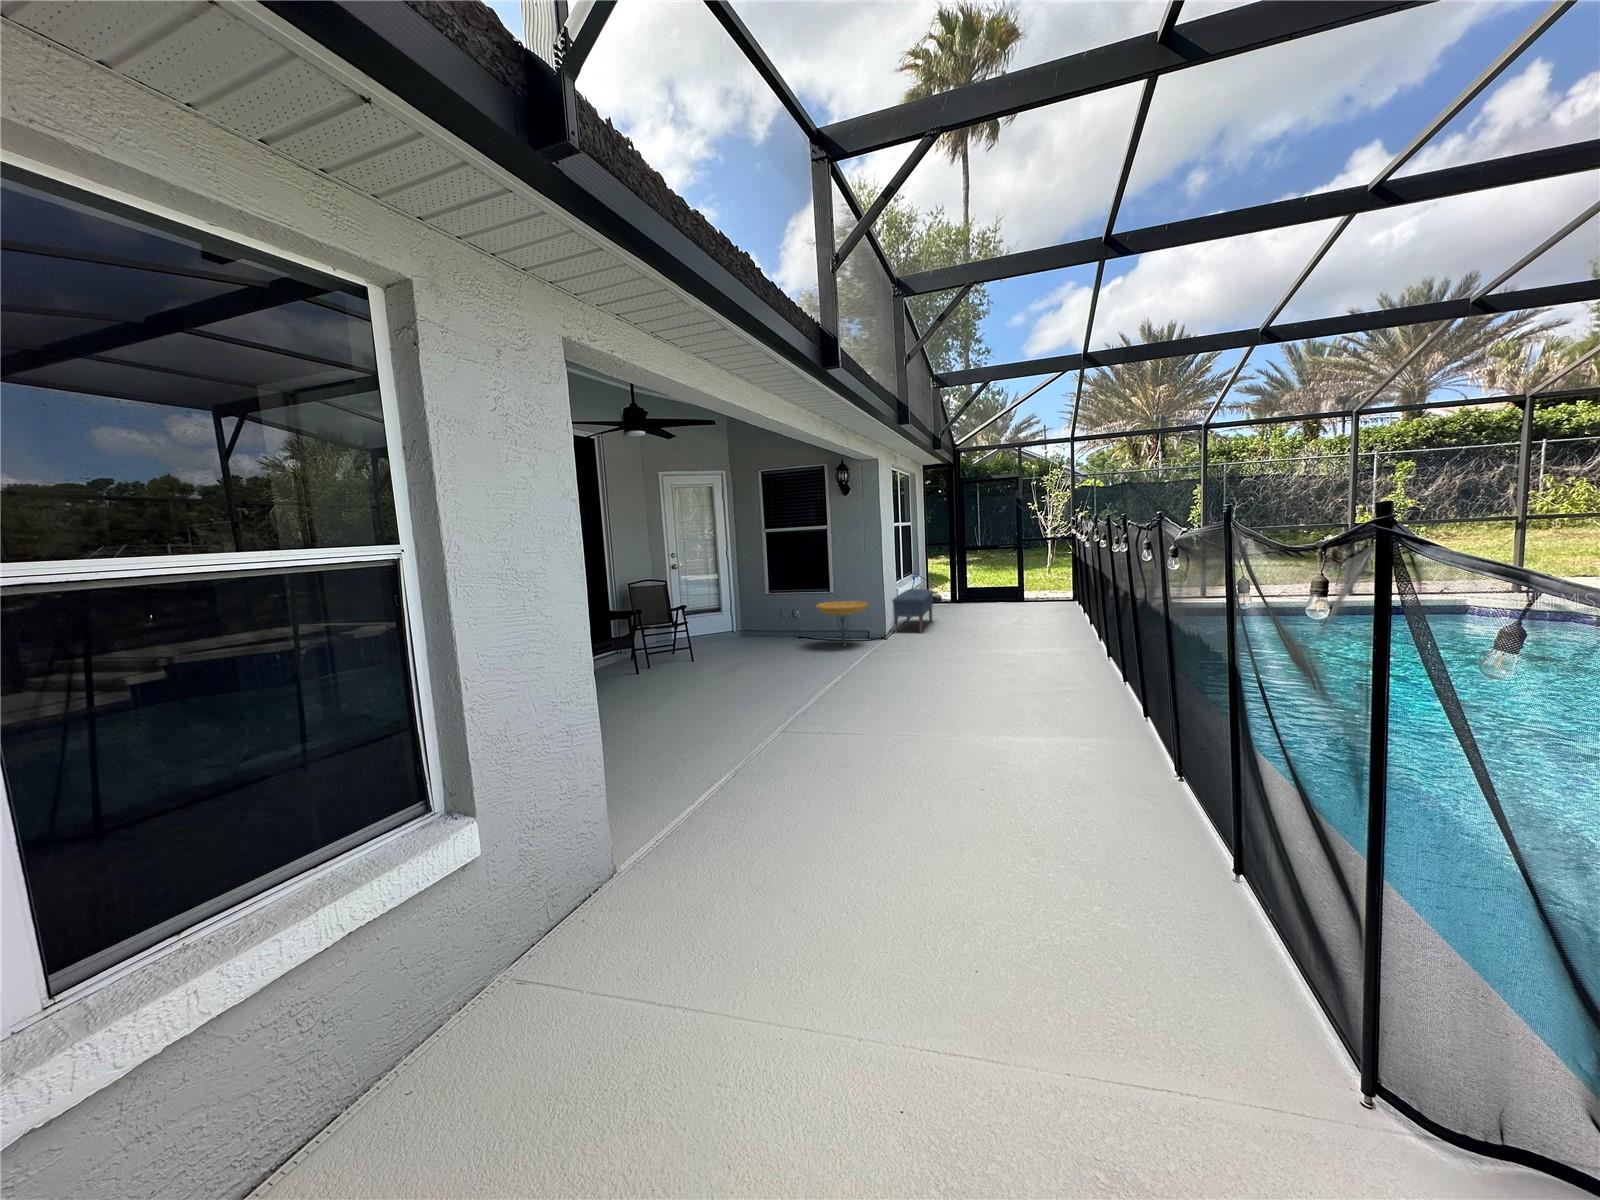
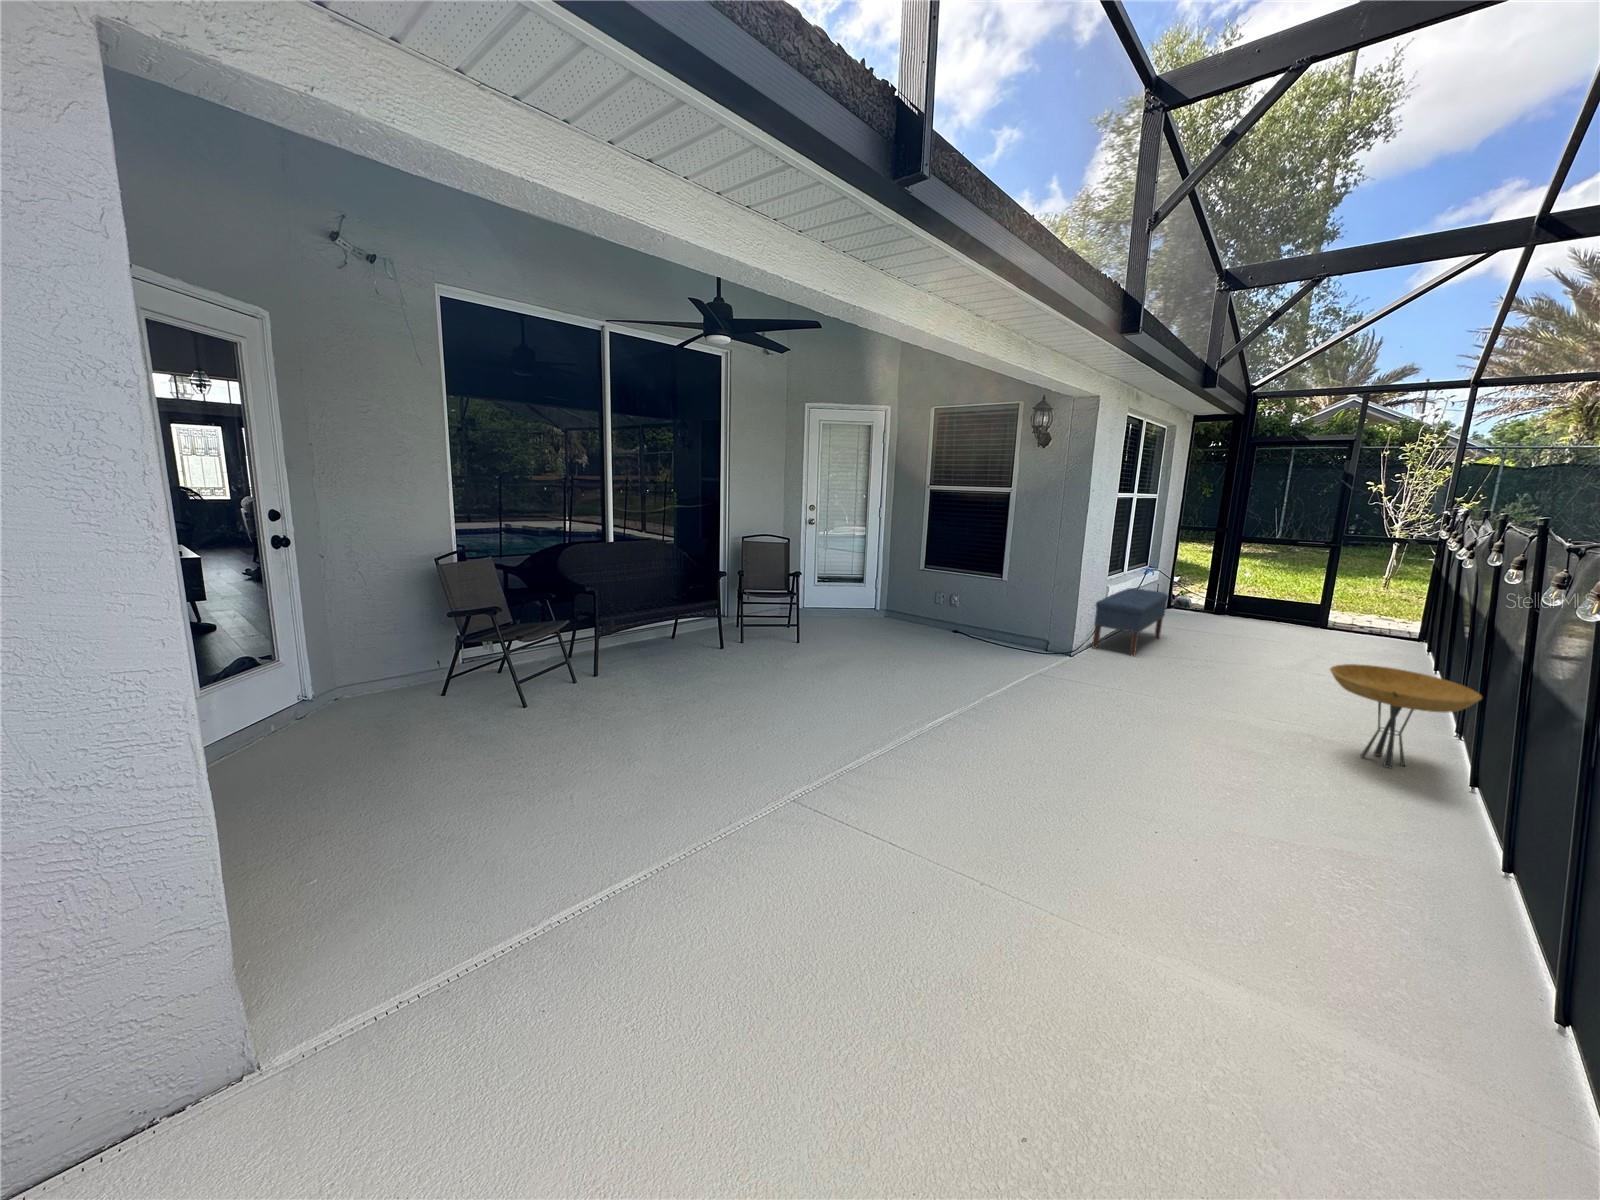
side table: present [816,601,868,647] -> present [1330,664,1482,768]

